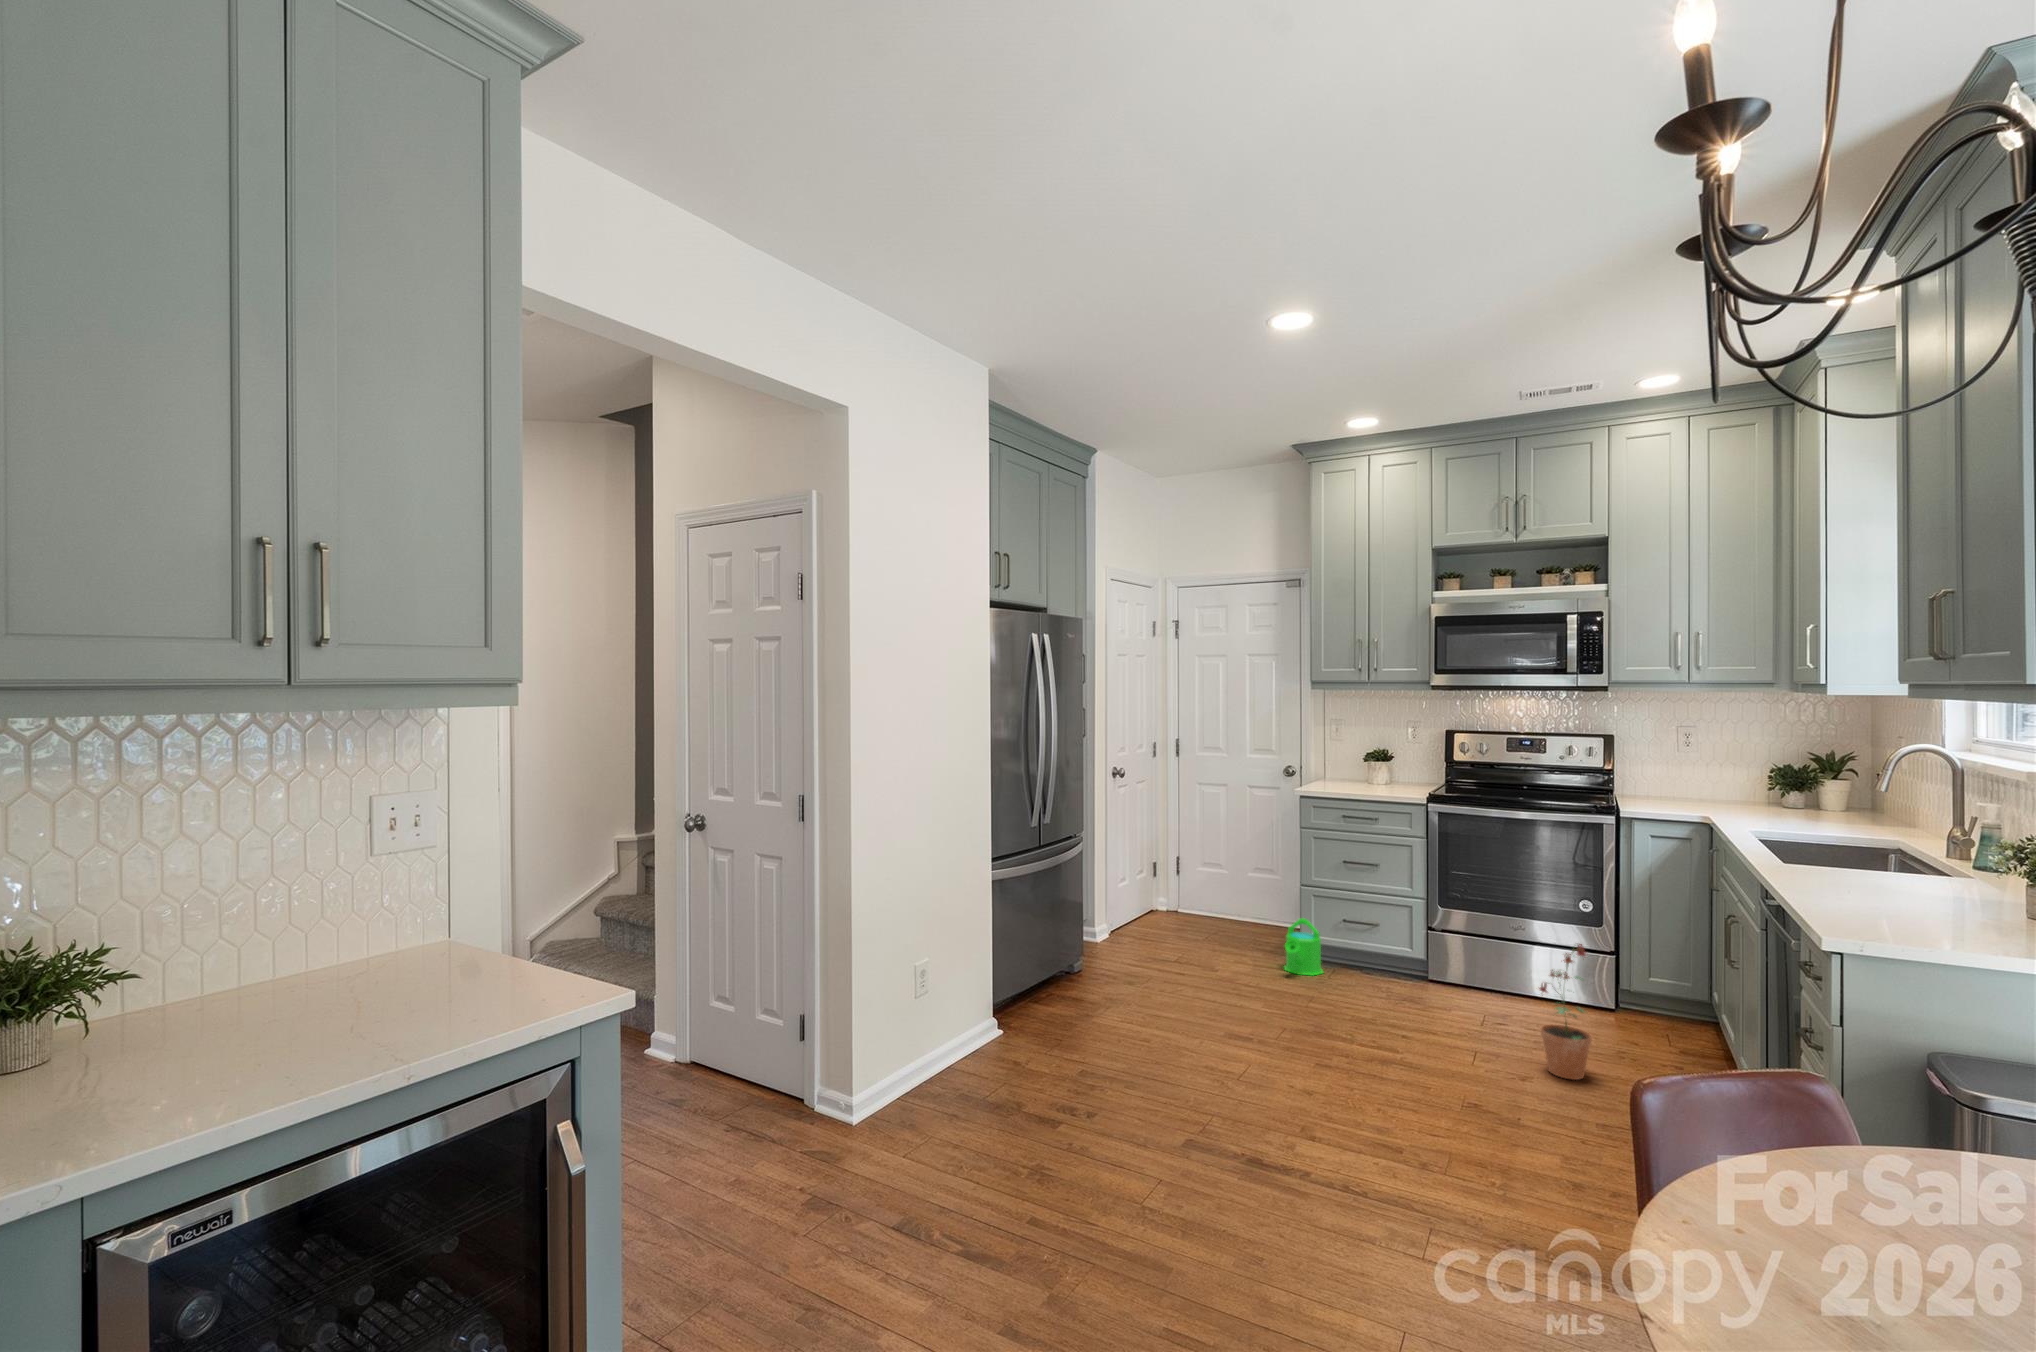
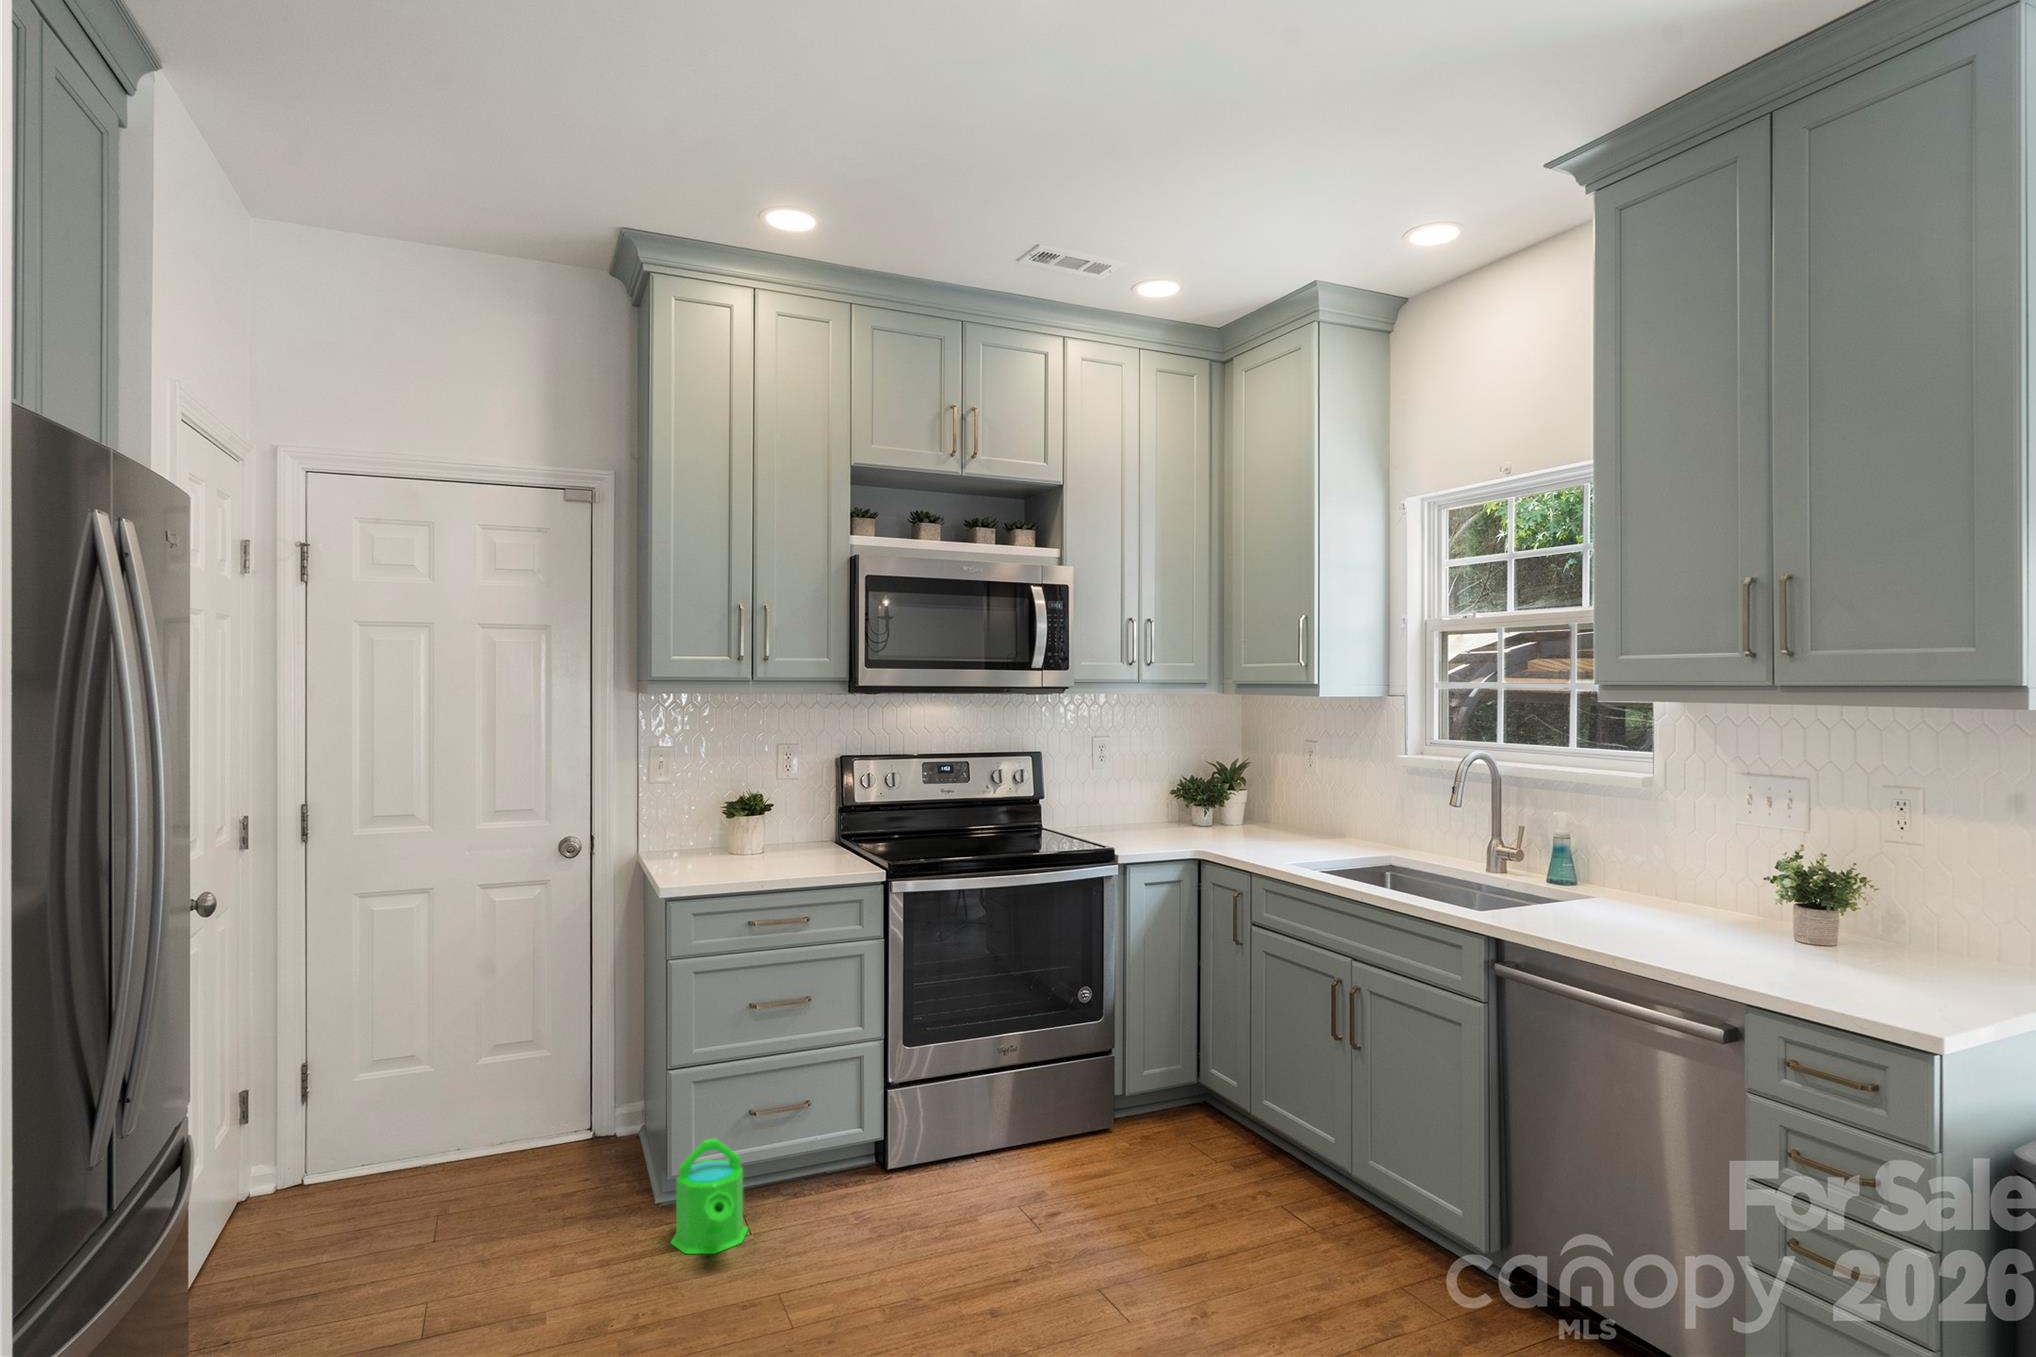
potted plant: present [1539,944,1591,1080] -> none [1183,1072,1266,1282]

